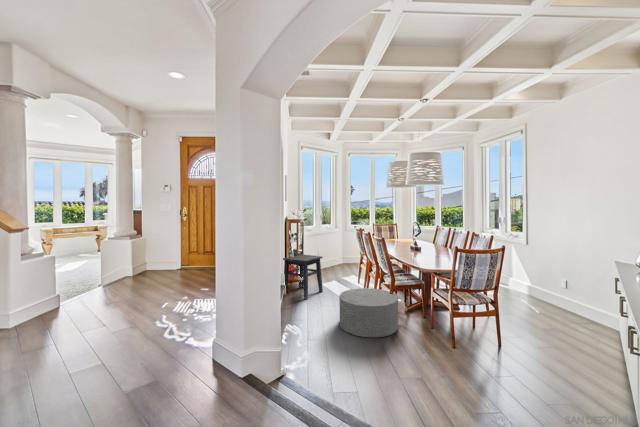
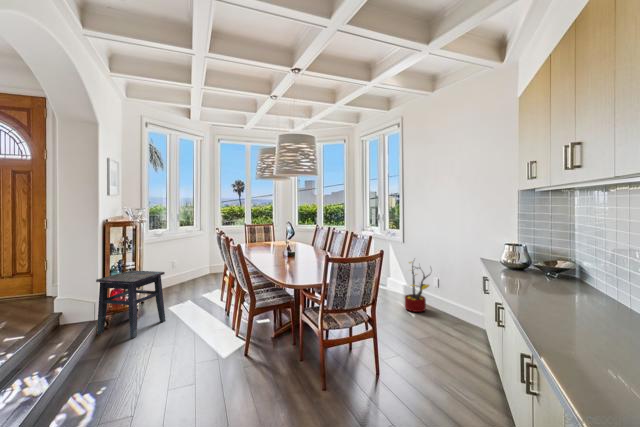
decorative plant: none [529,258,559,308] -> present [405,262,429,312]
ottoman: present [339,288,398,337] -> none [171,314,259,394]

